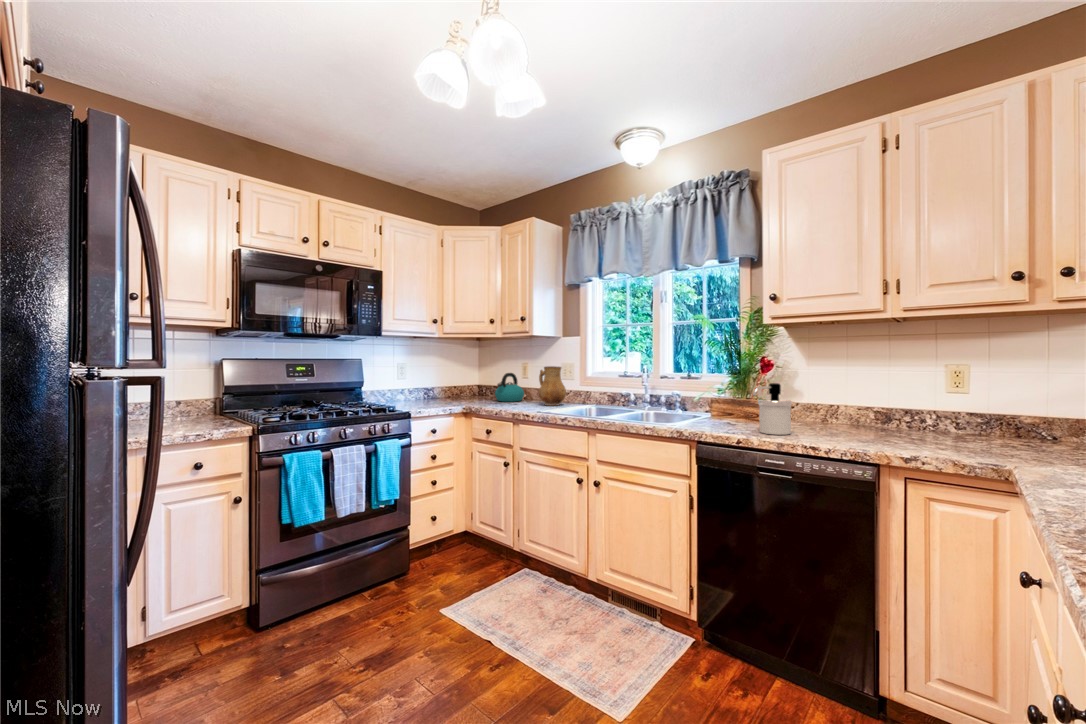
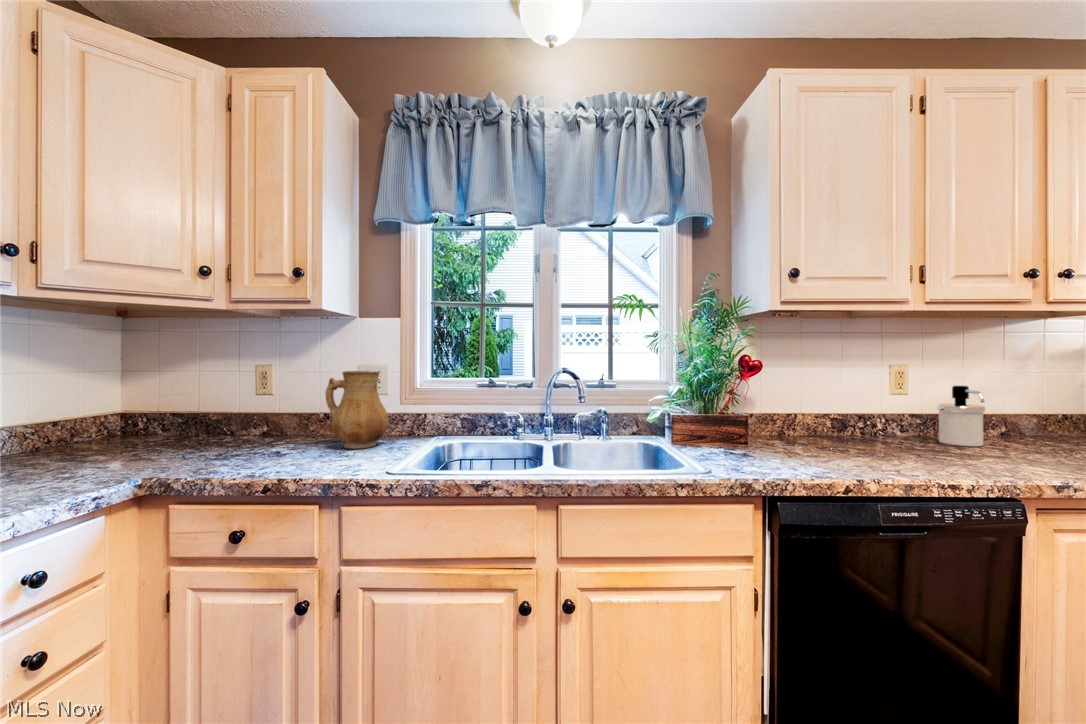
kettle: present [495,373,524,402] -> none [198,385,272,448]
soap dispenser: present [753,383,792,435] -> present [937,386,985,446]

